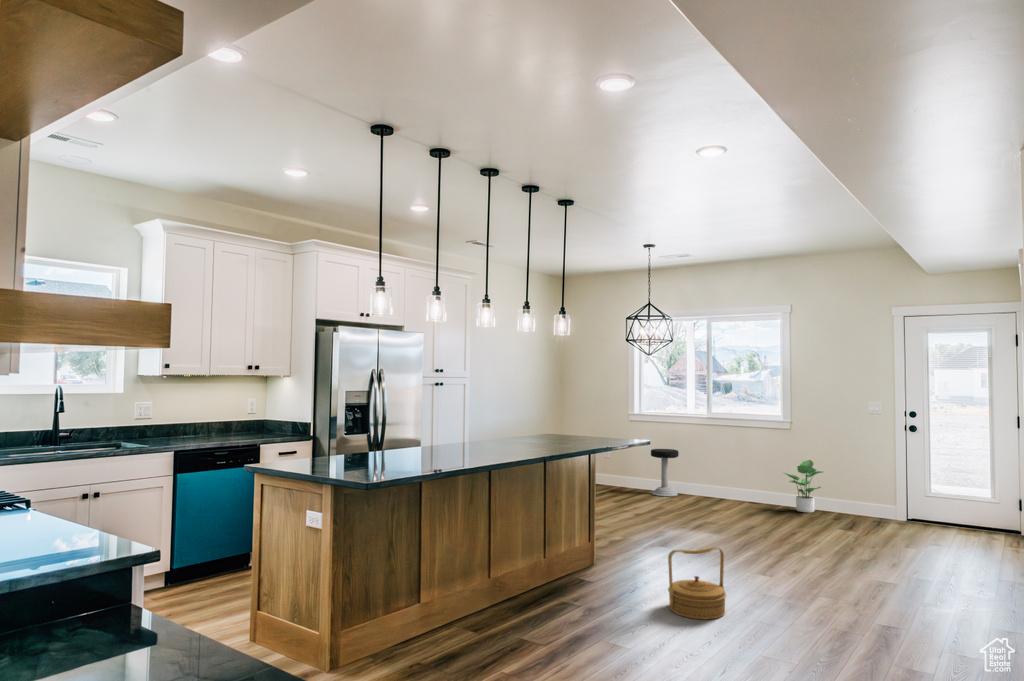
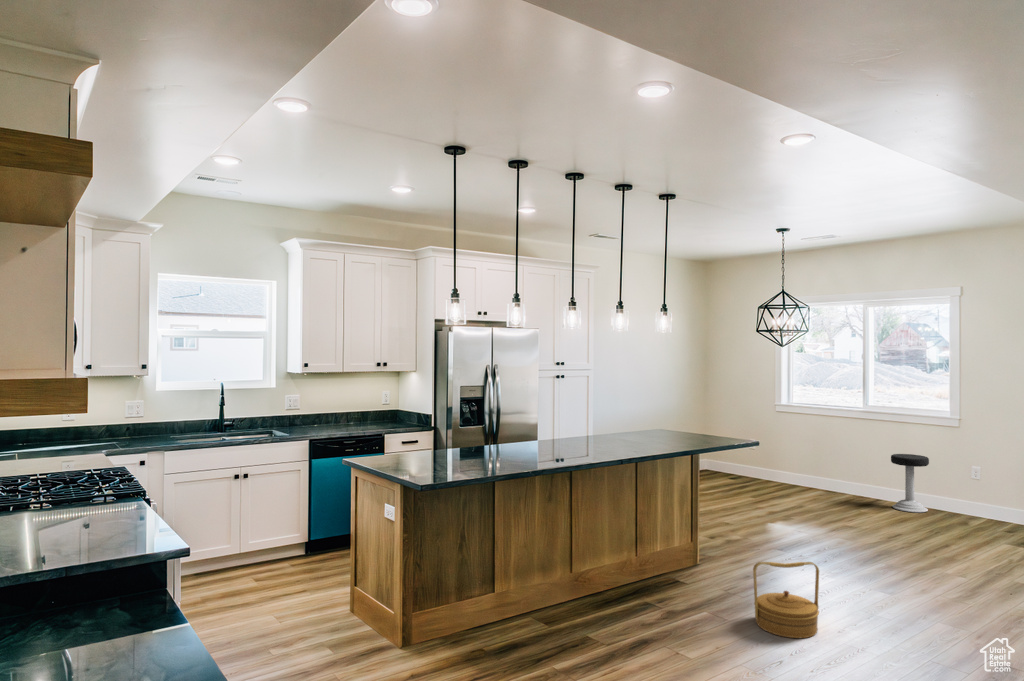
stool: present [651,449,679,496] -> present [891,454,929,512]
potted plant: present [785,460,822,513] -> none [947,463,1002,522]

